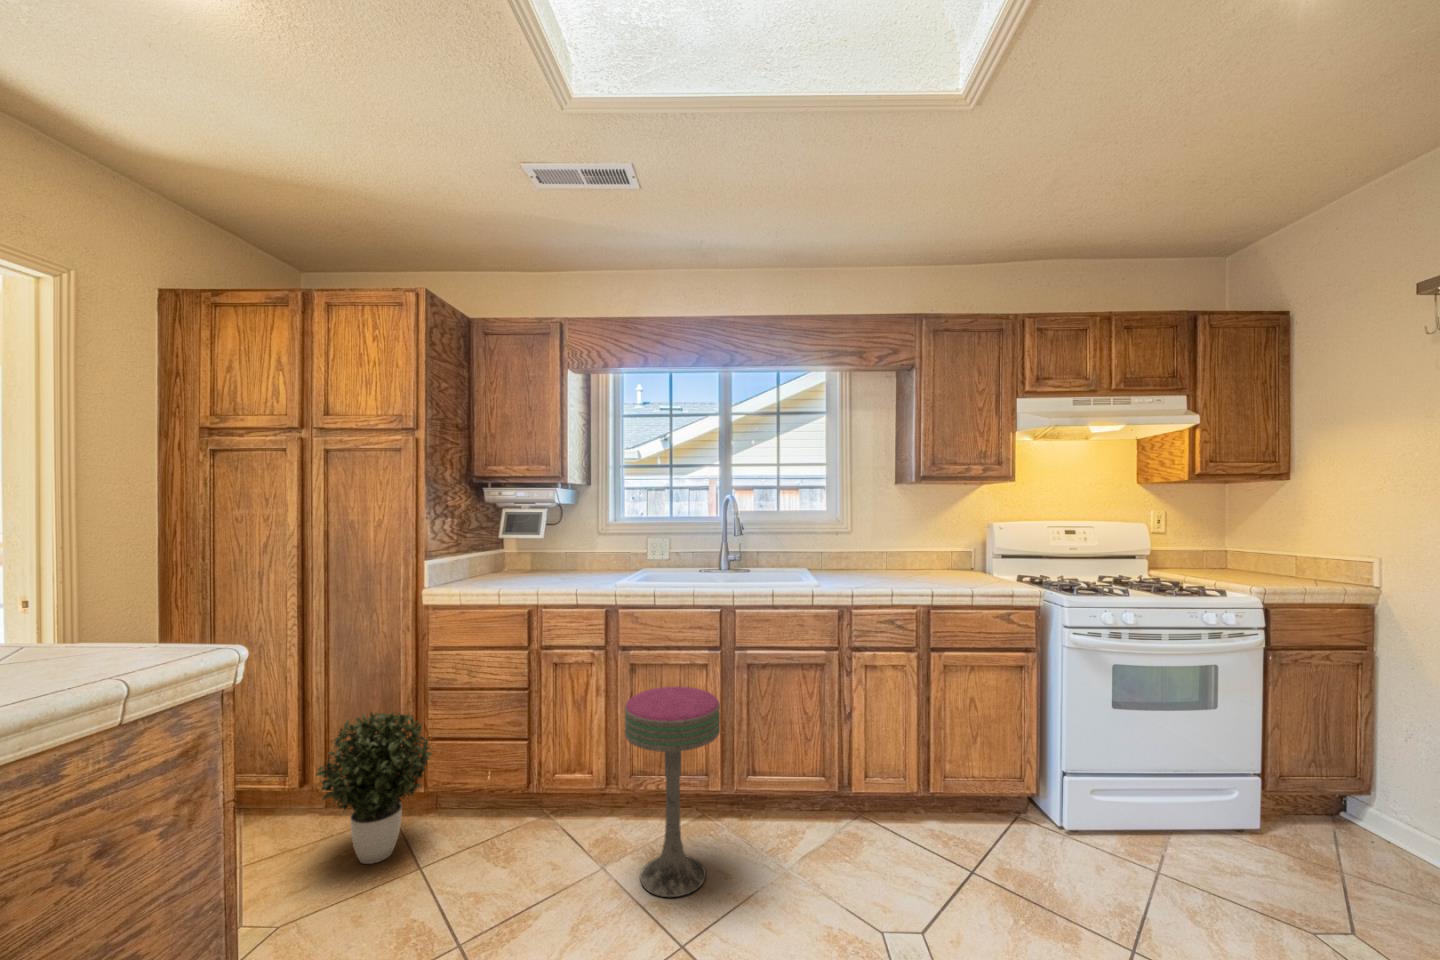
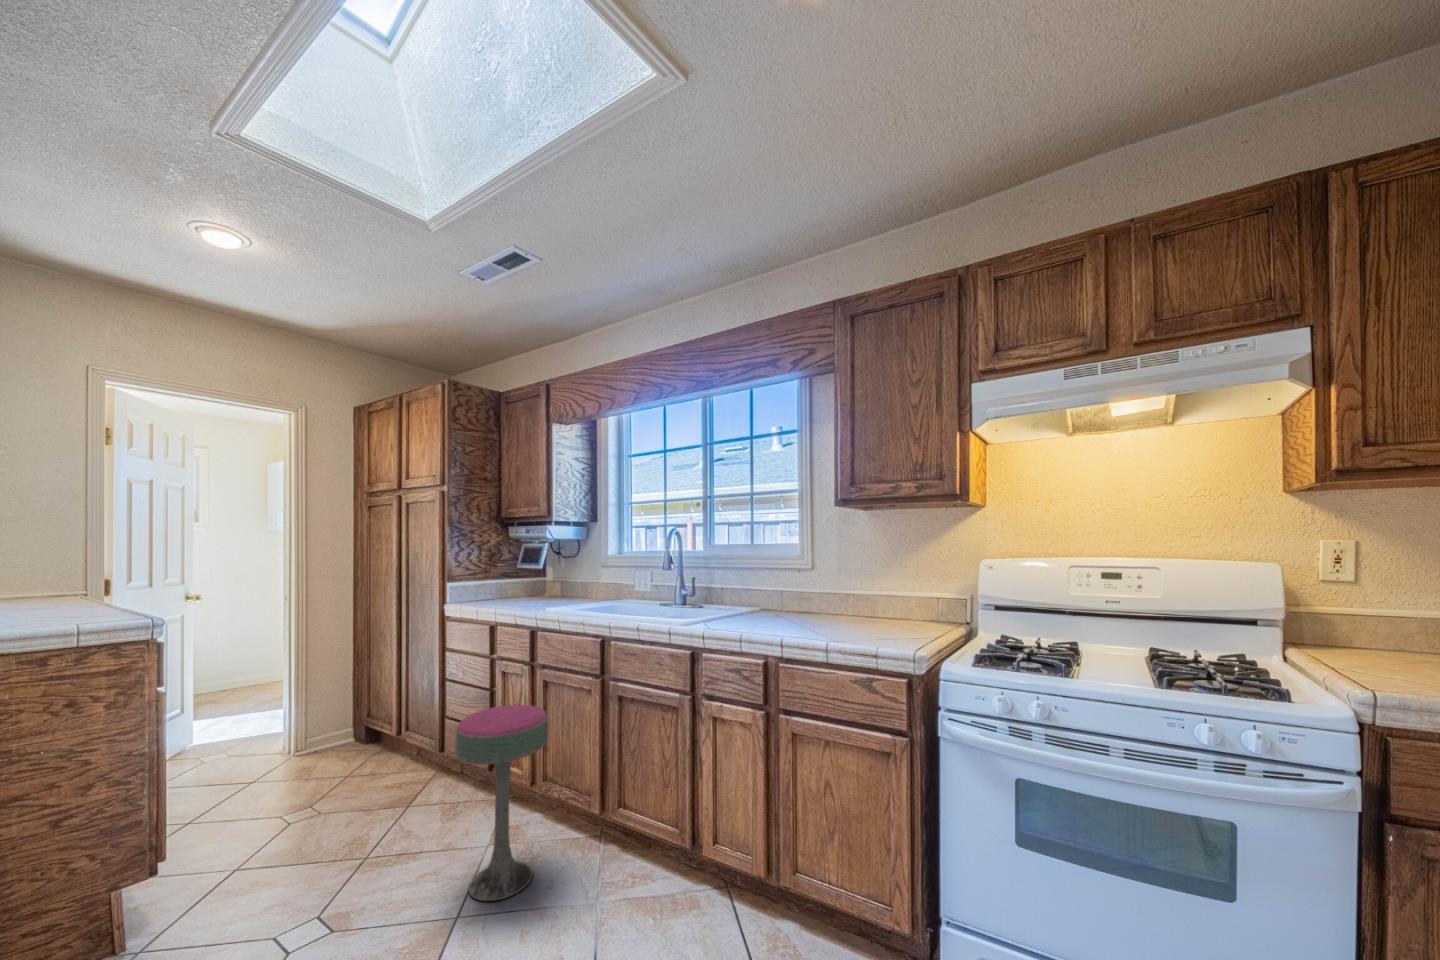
potted plant: present [316,712,432,864] -> none [344,690,429,802]

